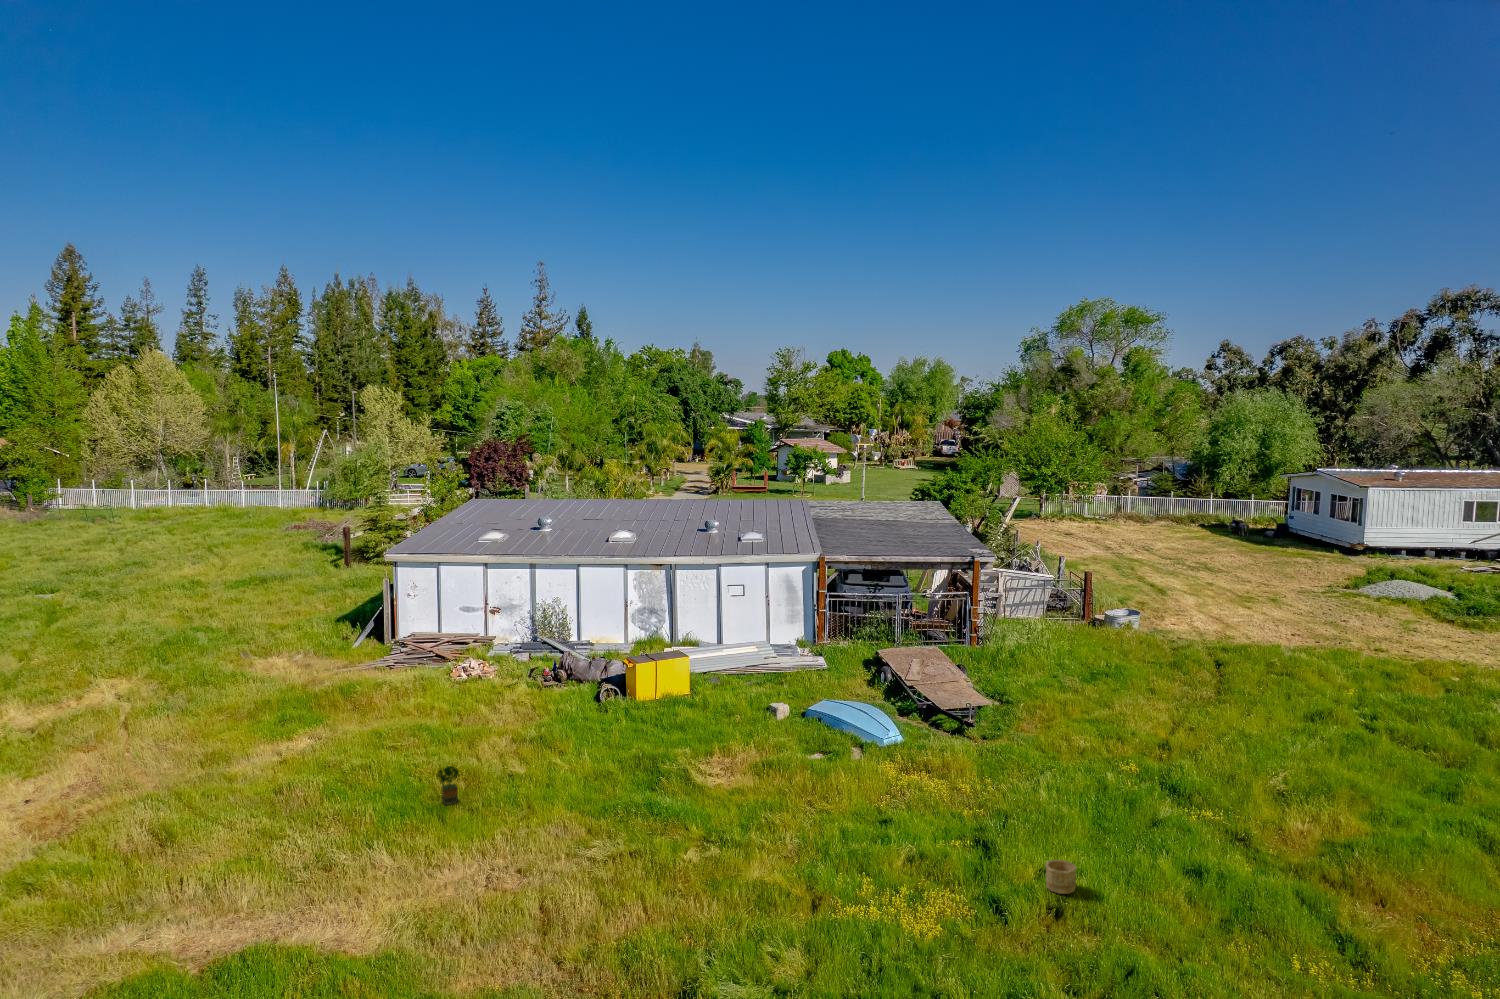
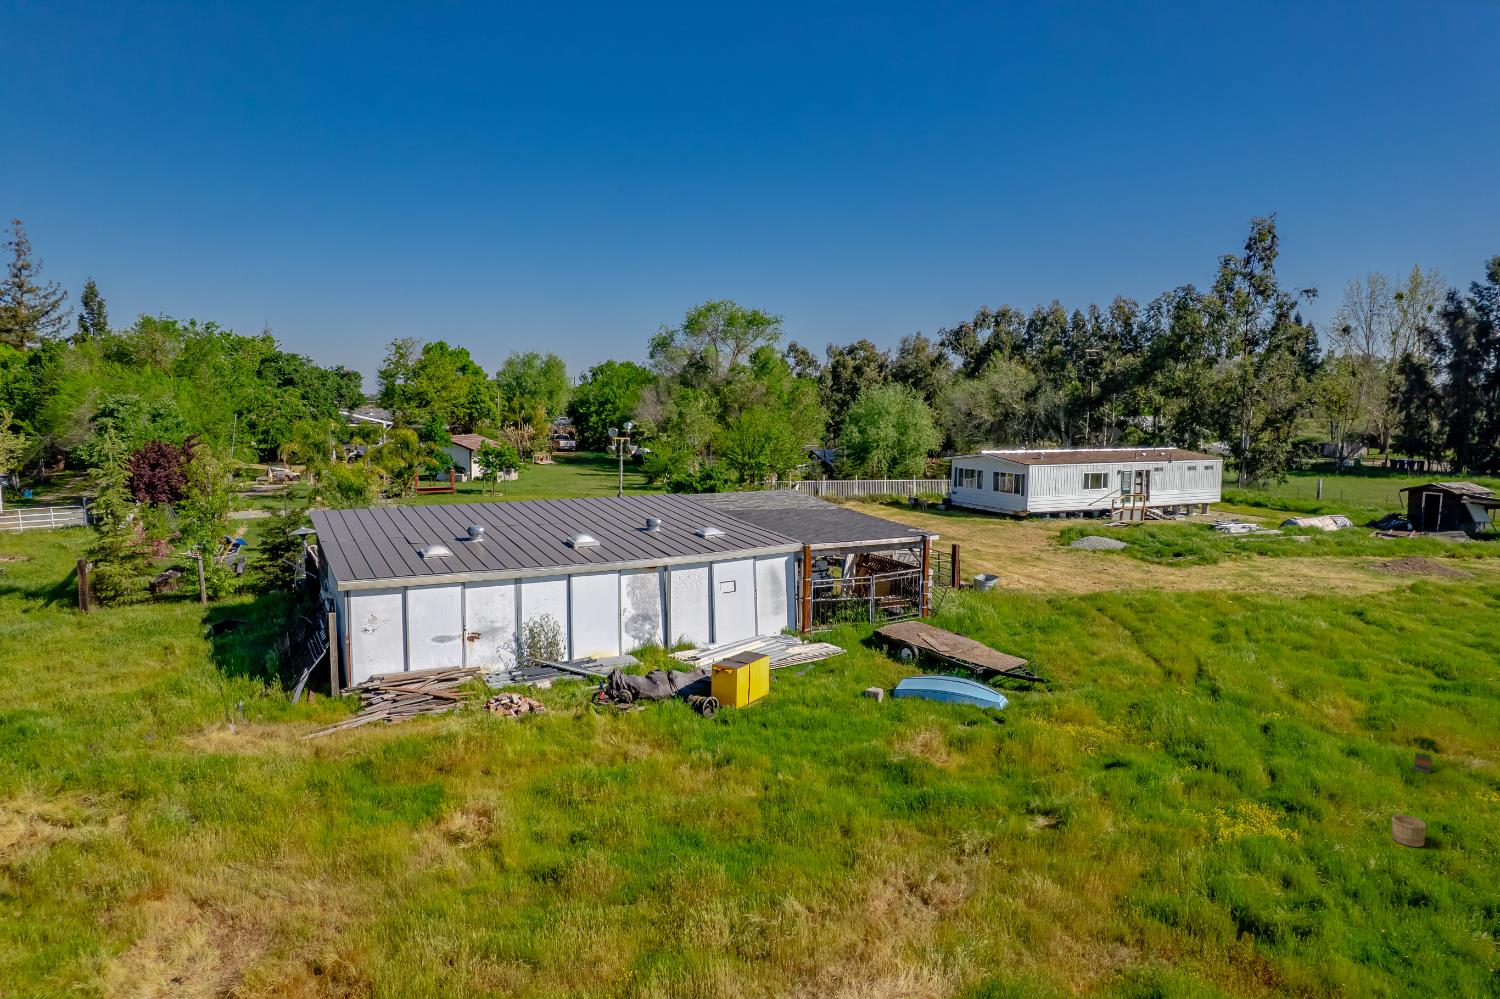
potted tree: present [437,766,463,805] -> present [1412,737,1440,773]

